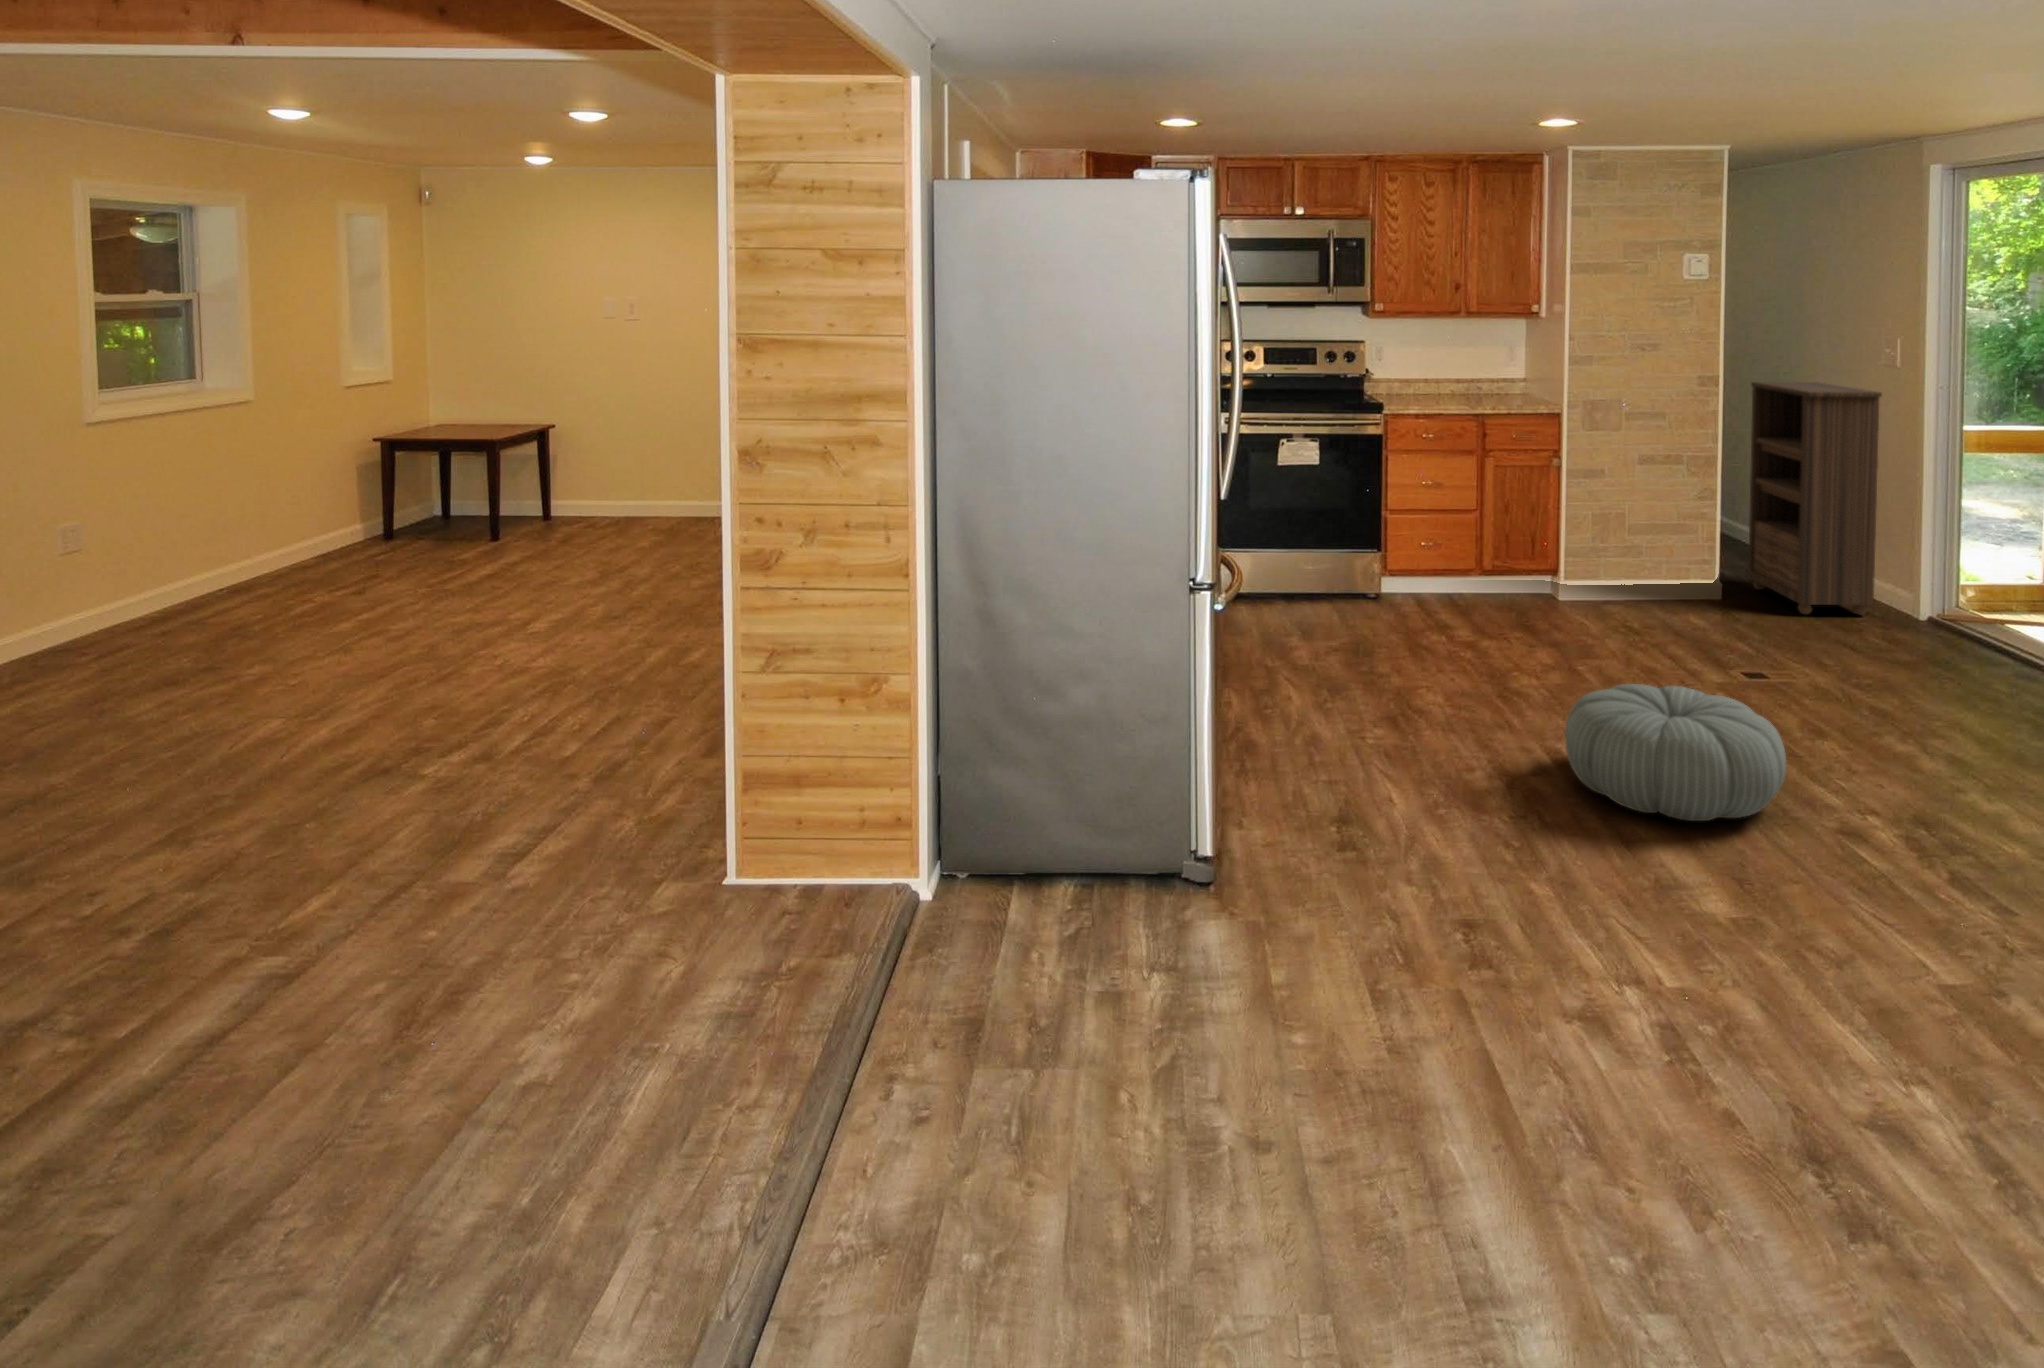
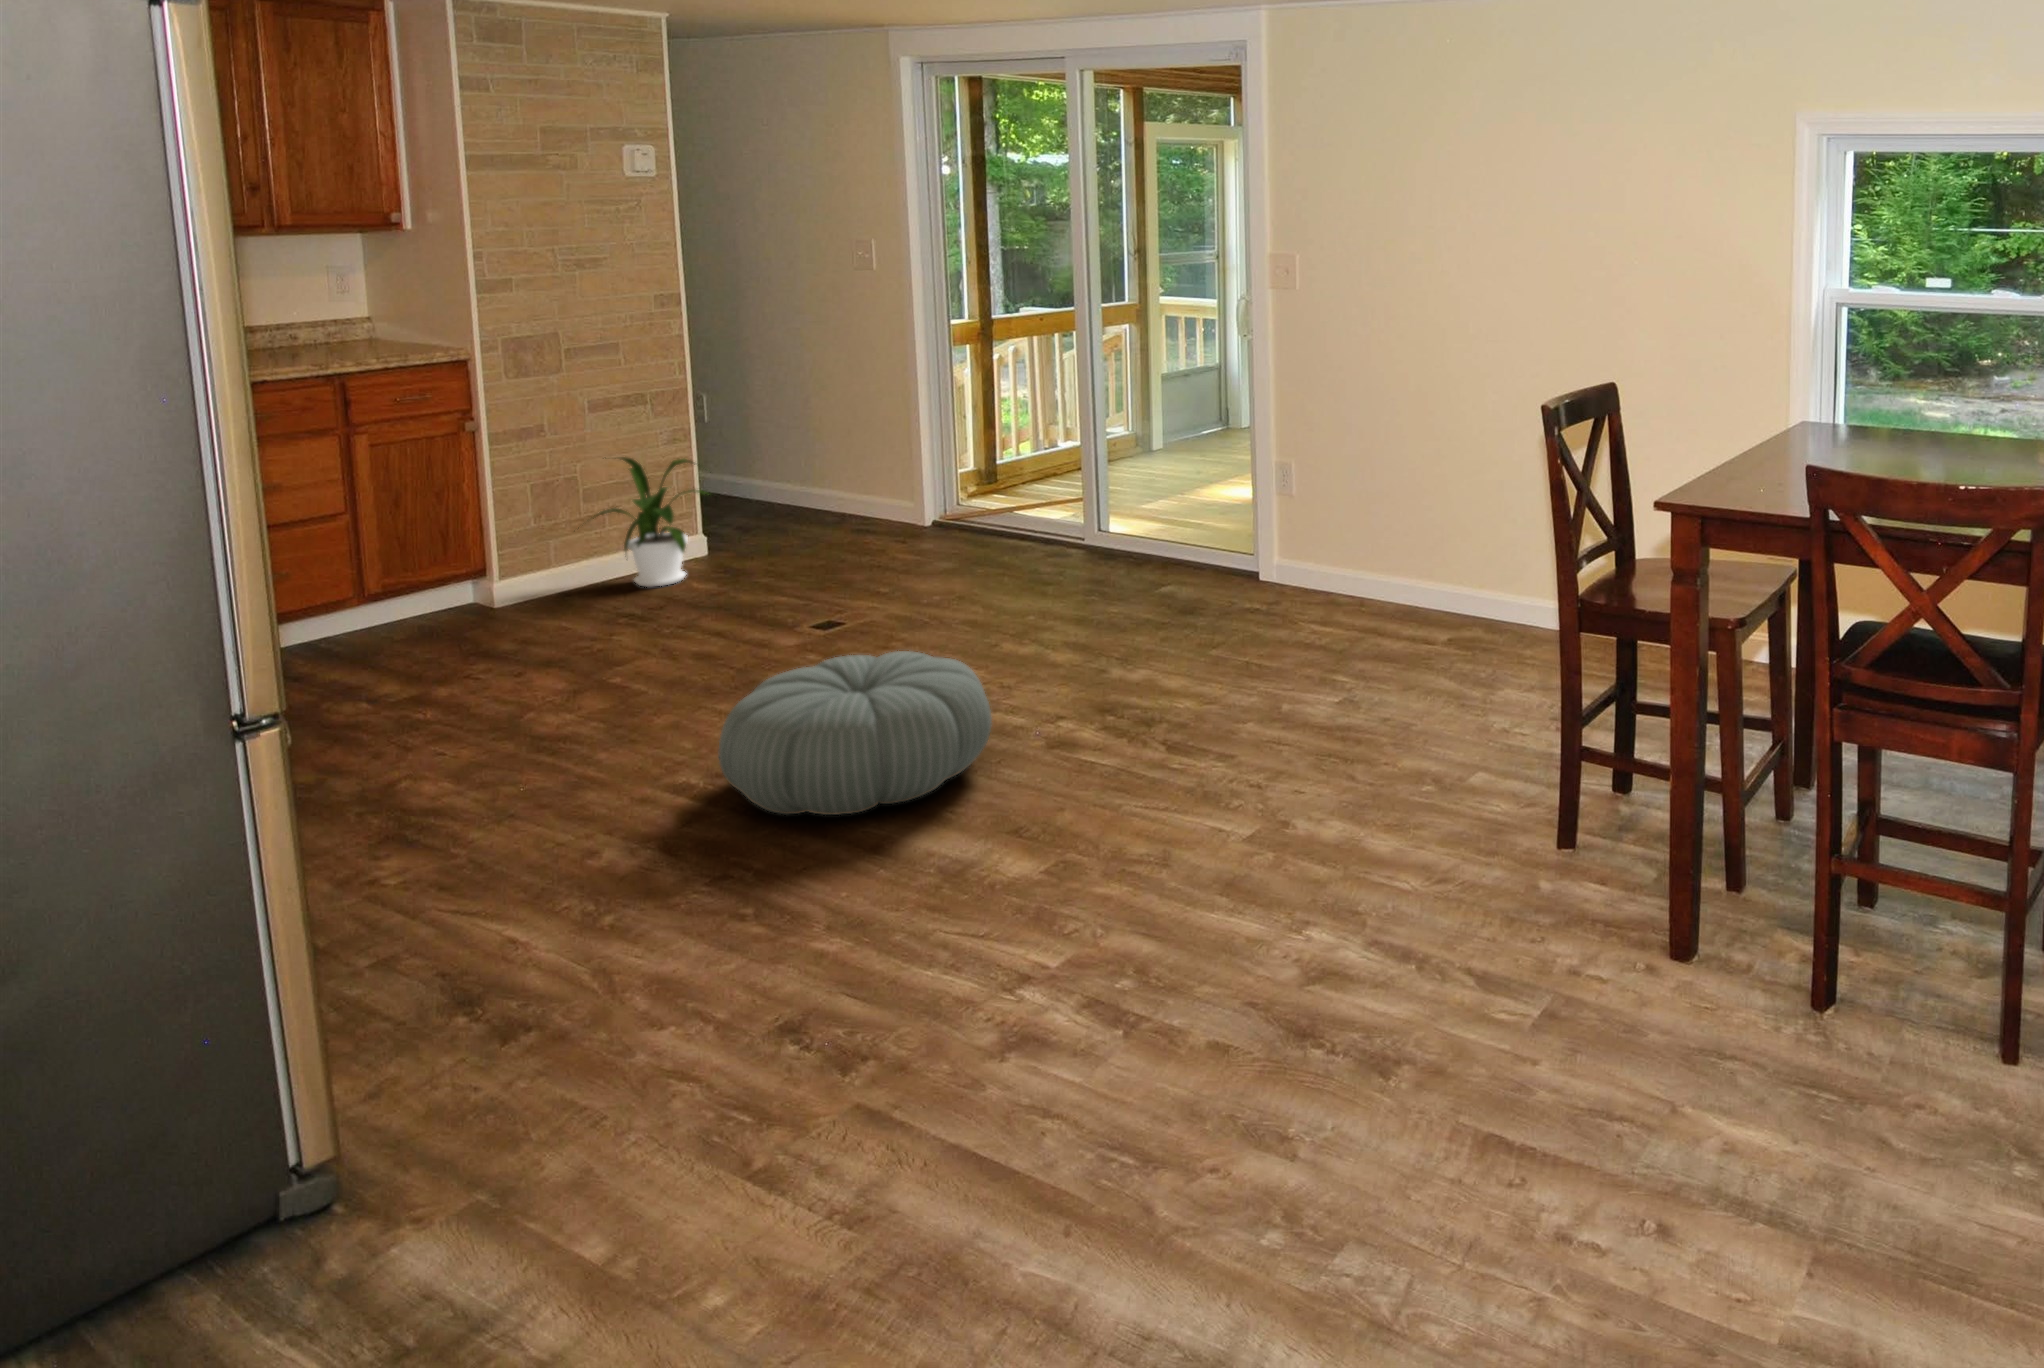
bookshelf: present [1748,382,1882,615] -> none [713,294,882,551]
house plant: none [1617,499,1719,611] -> present [578,457,705,587]

